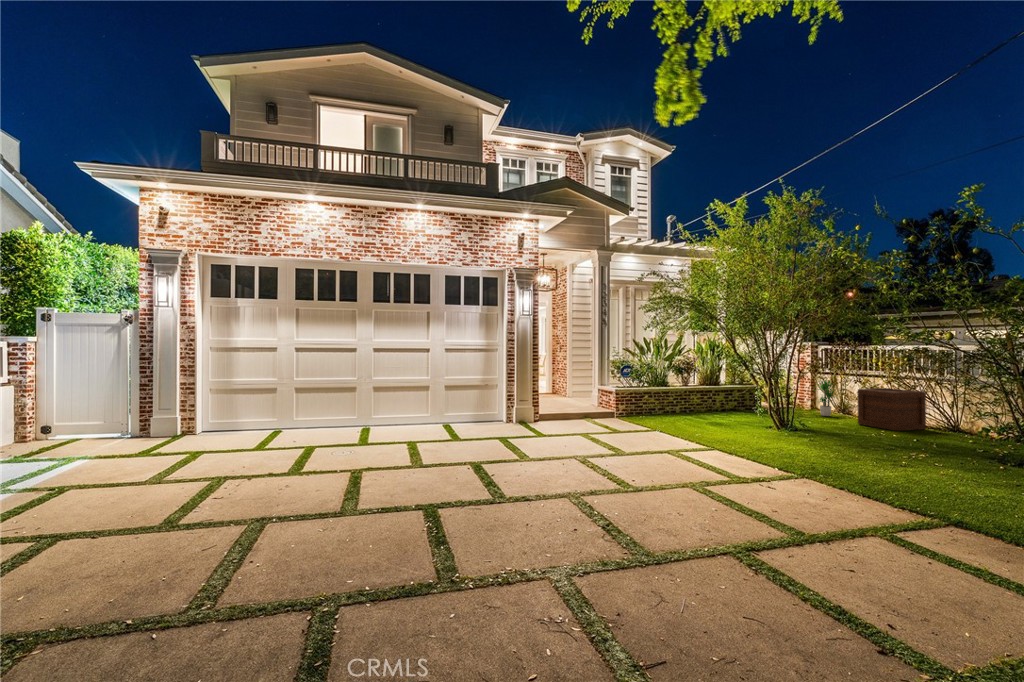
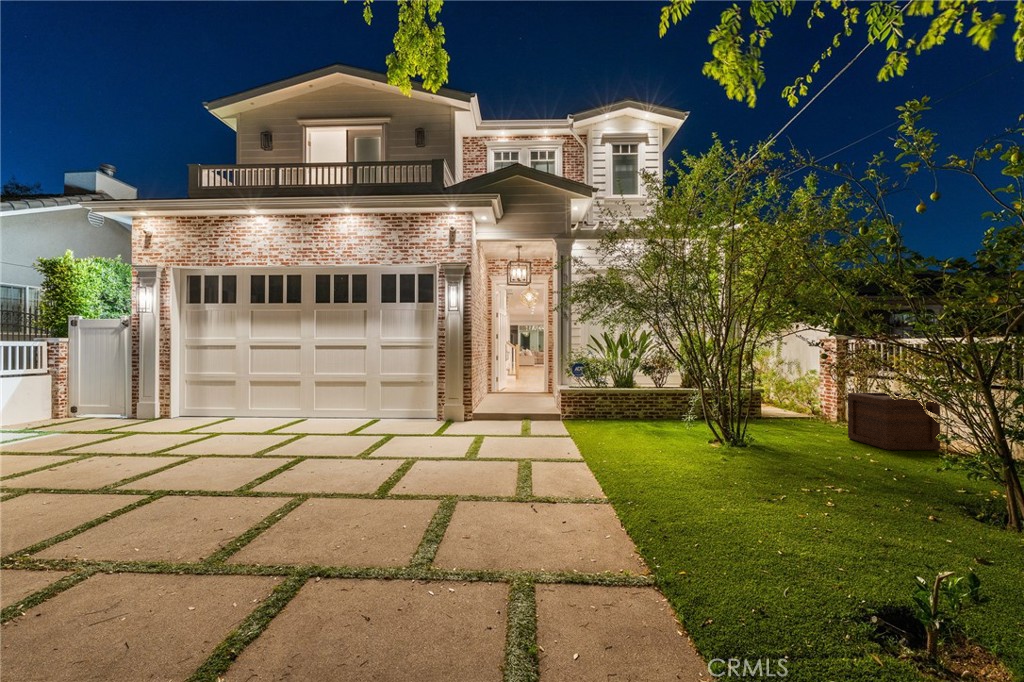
potted plant: present [818,380,835,416] -> none [811,379,847,427]

